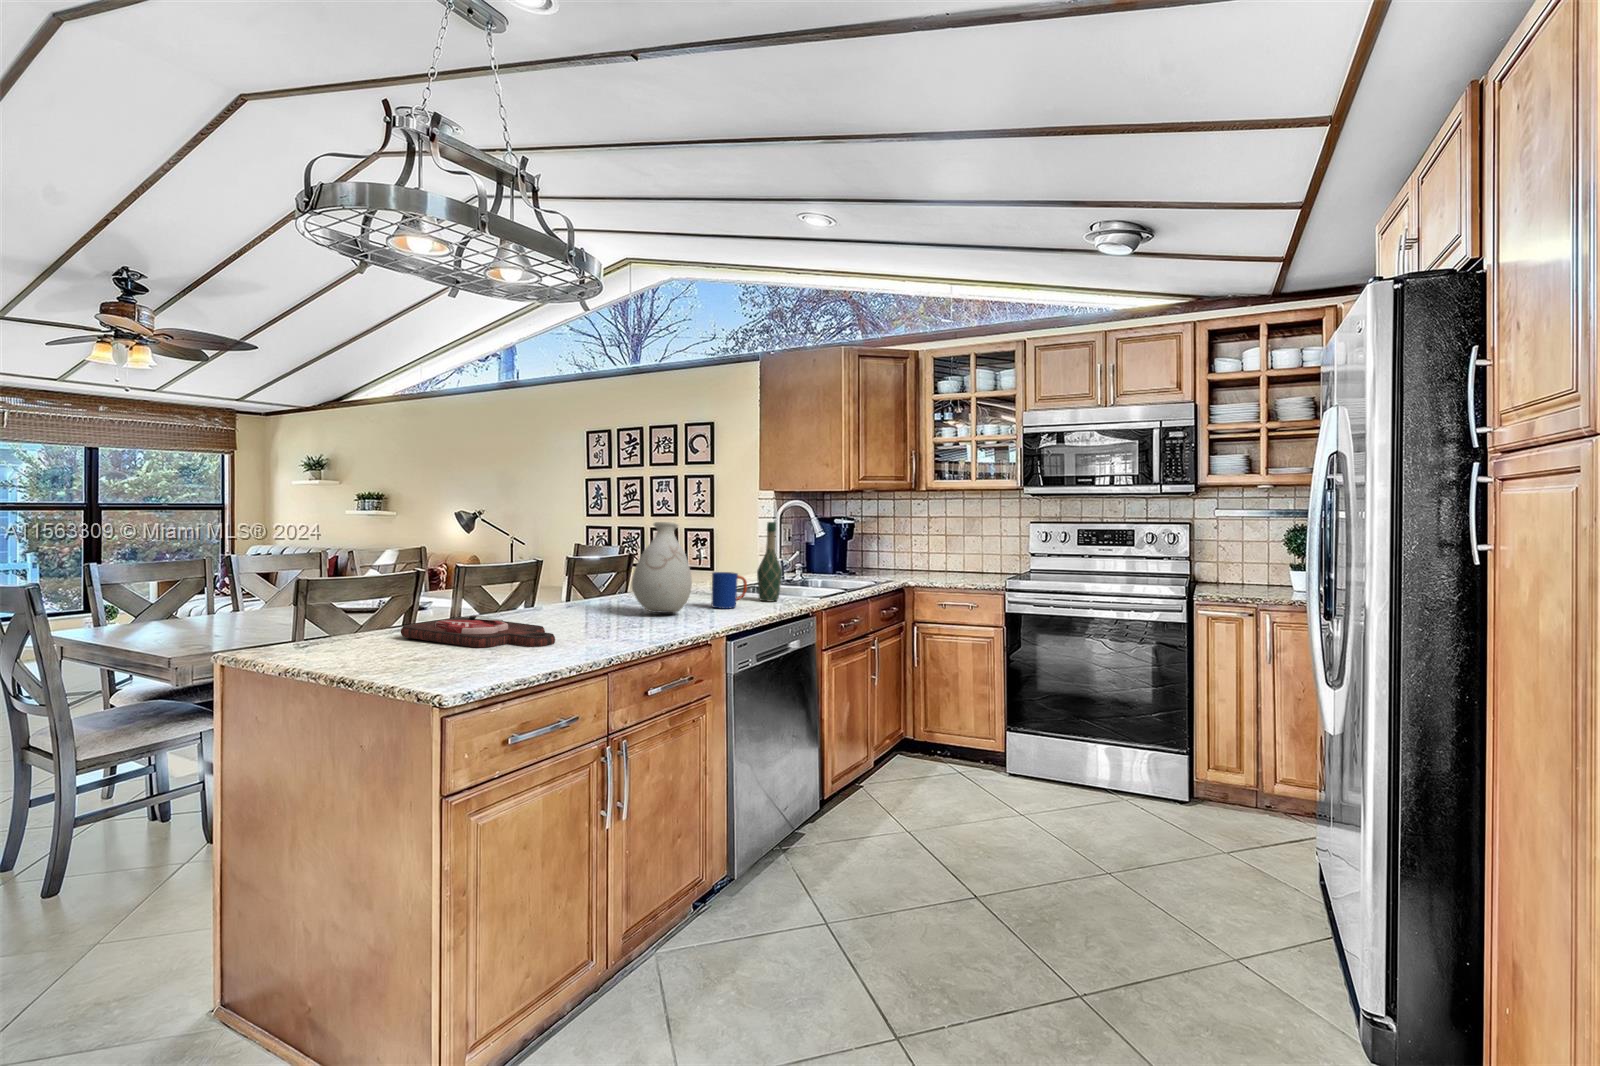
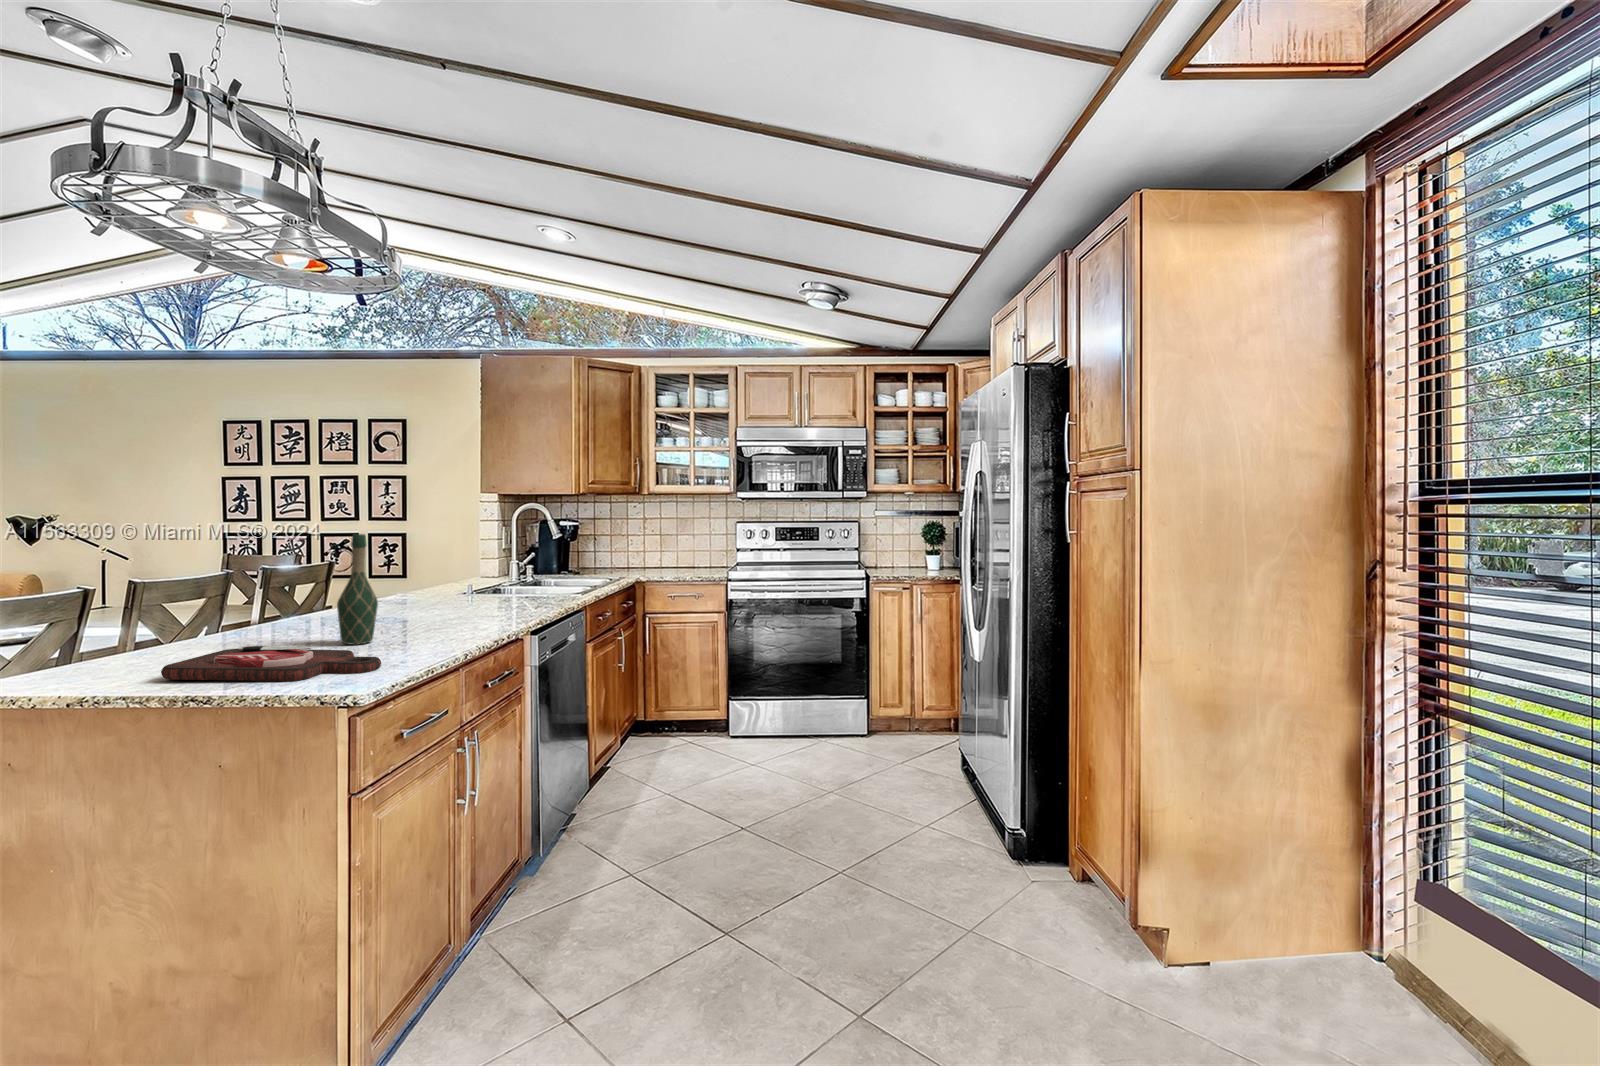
vase: present [632,522,692,613] -> none [414,532,481,626]
wine bottle: present [757,522,782,602] -> present [337,534,378,644]
mug: present [712,572,747,609] -> none [490,580,526,616]

